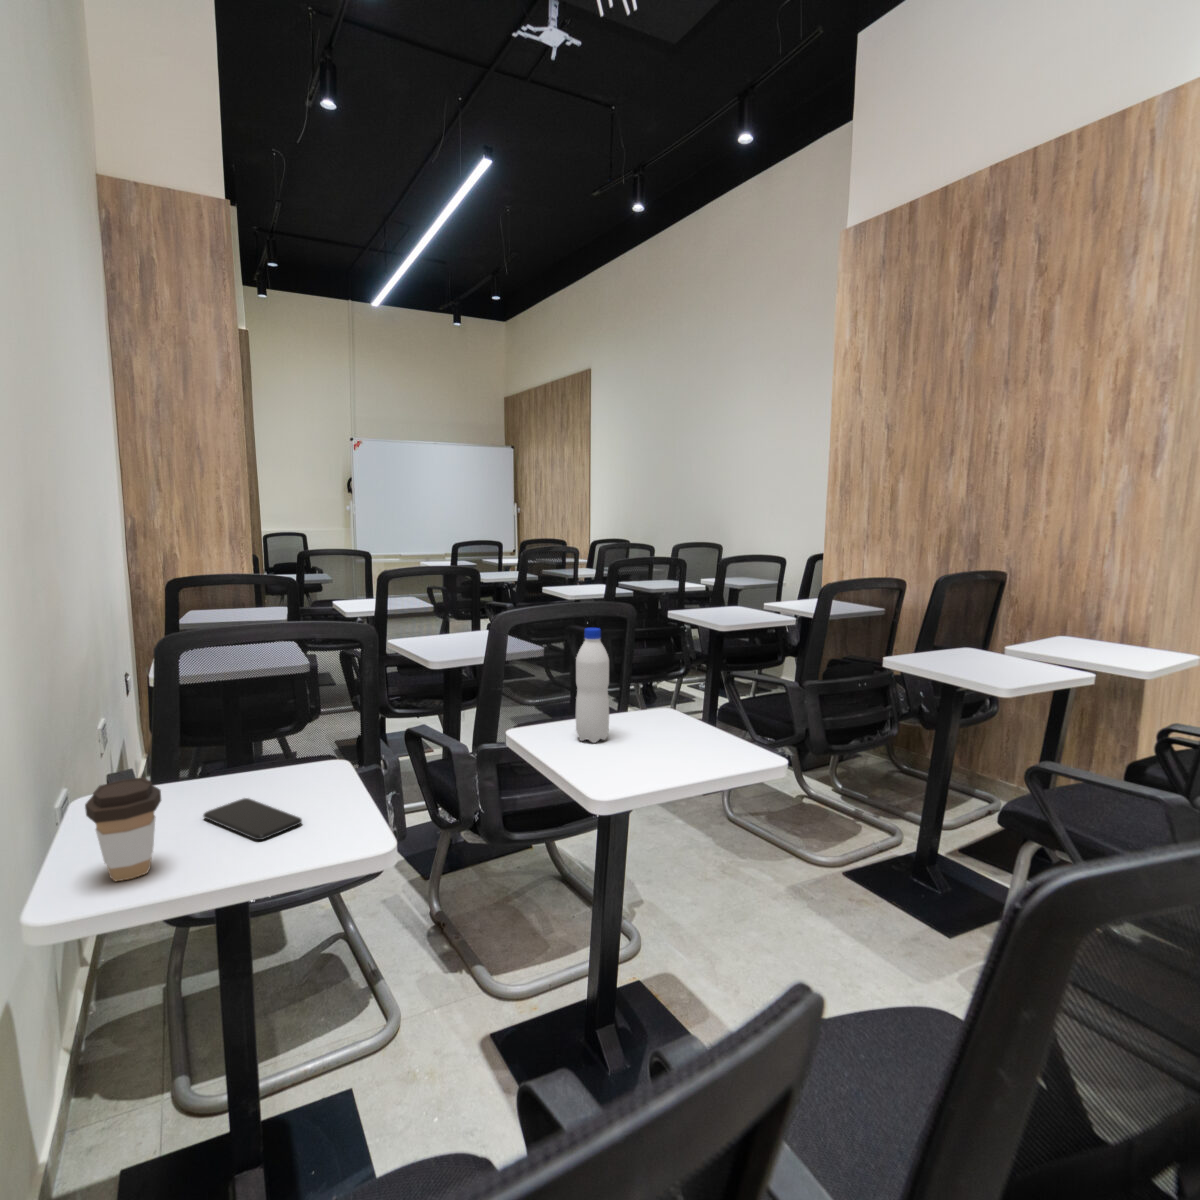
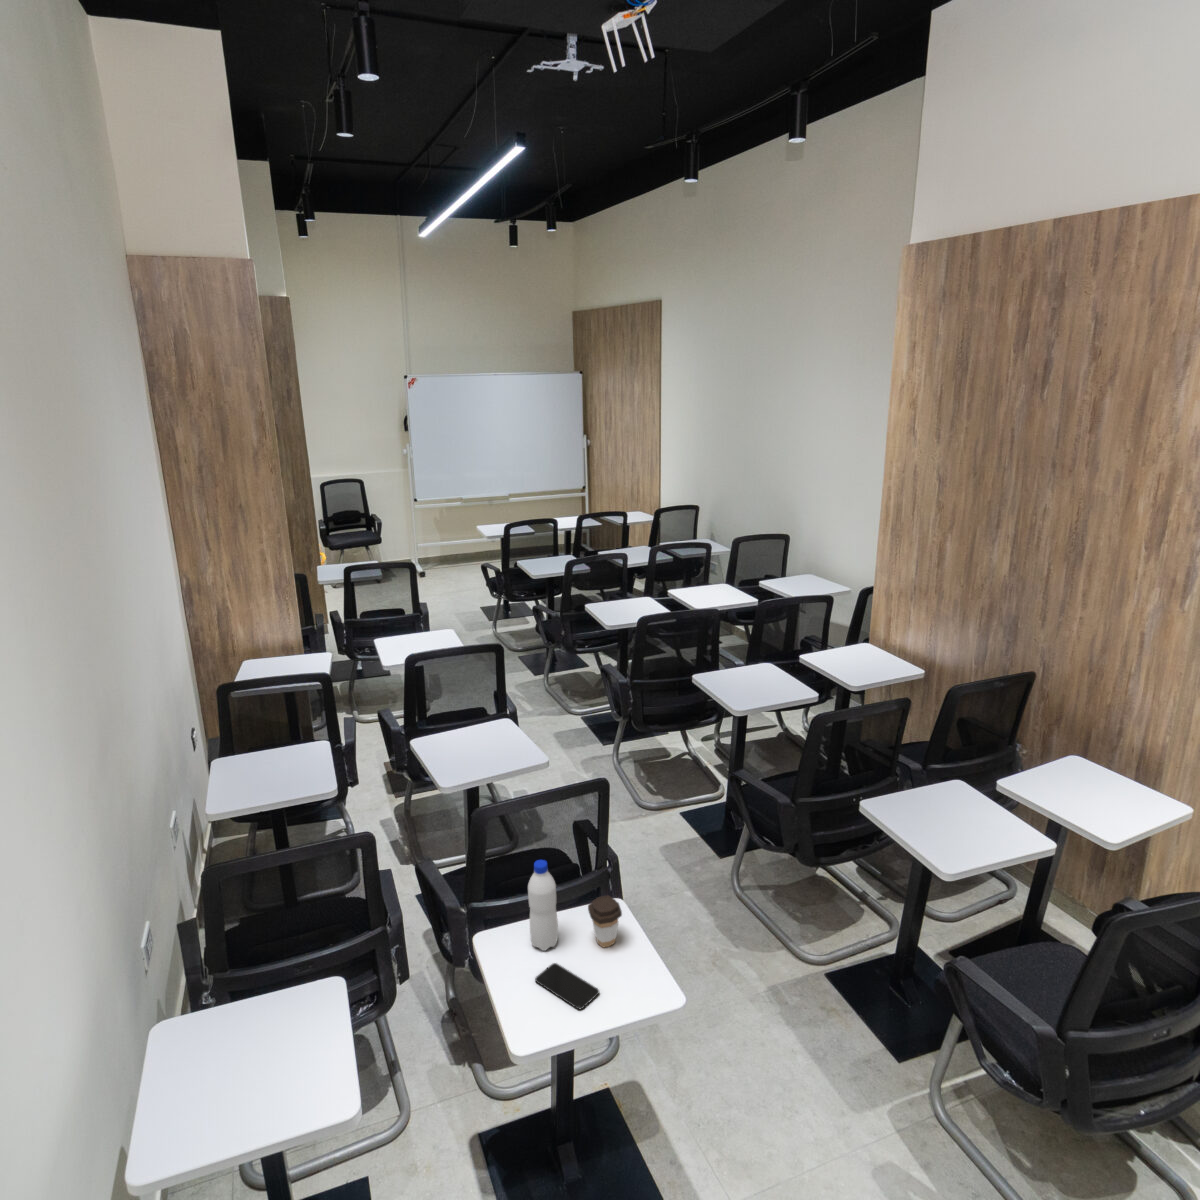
coffee cup: present [85,778,161,881] -> present [588,896,622,947]
smartphone: present [203,798,302,840] -> present [535,963,599,1009]

